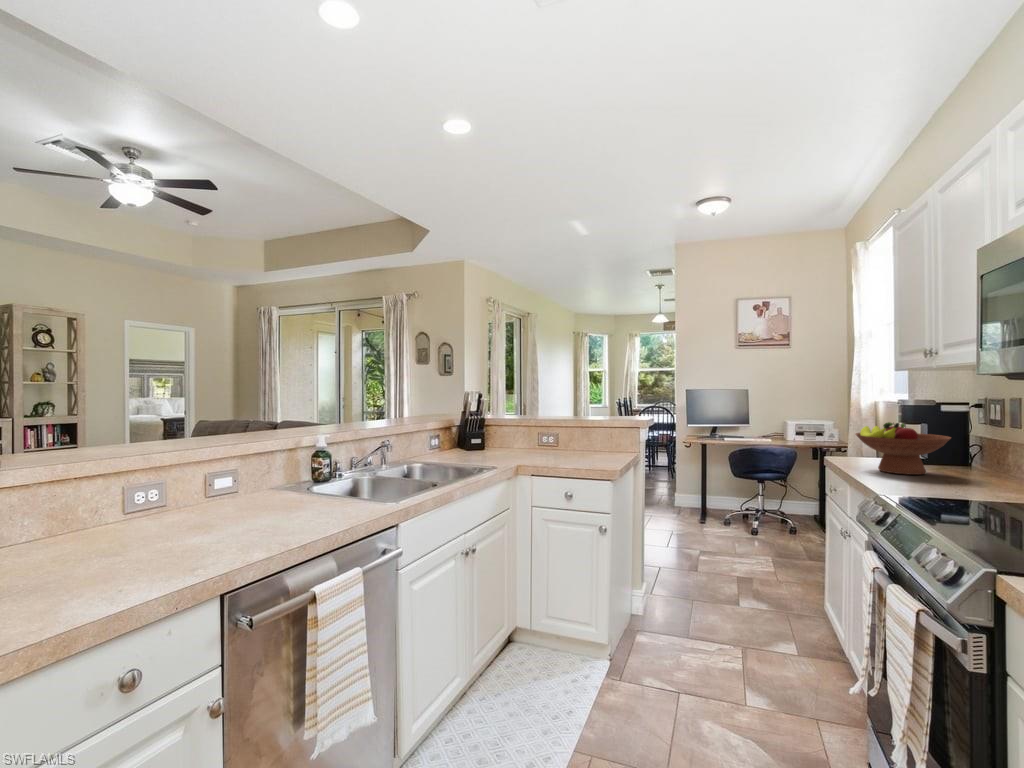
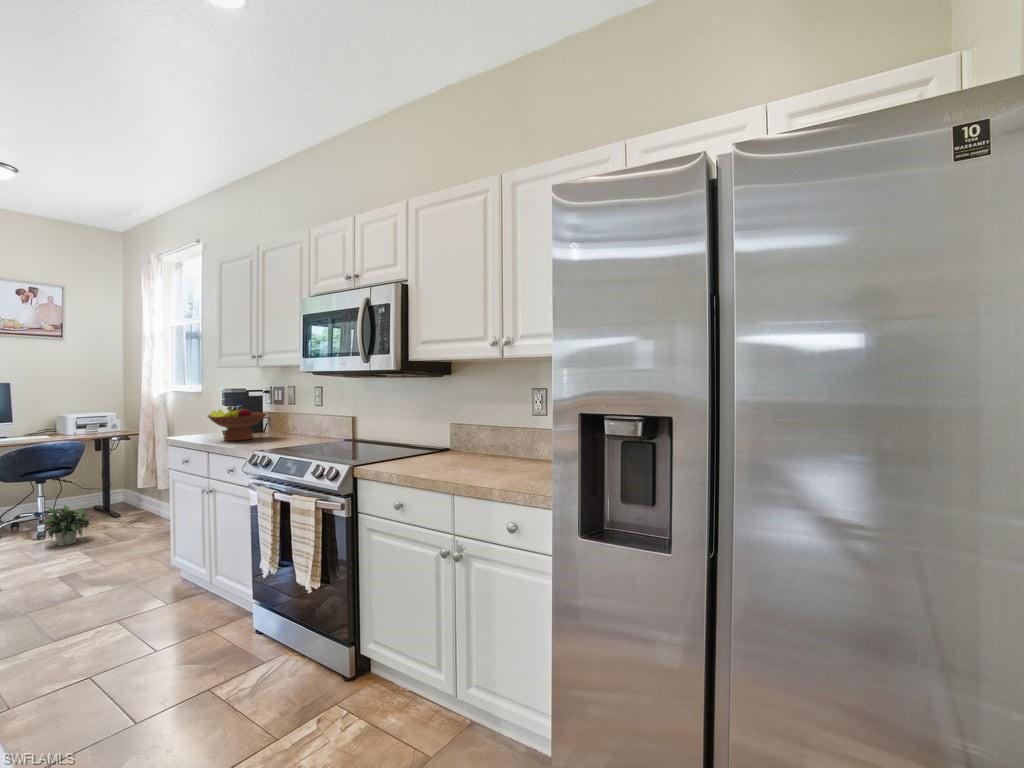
potted plant: none [746,506,788,548] -> present [41,505,90,546]

